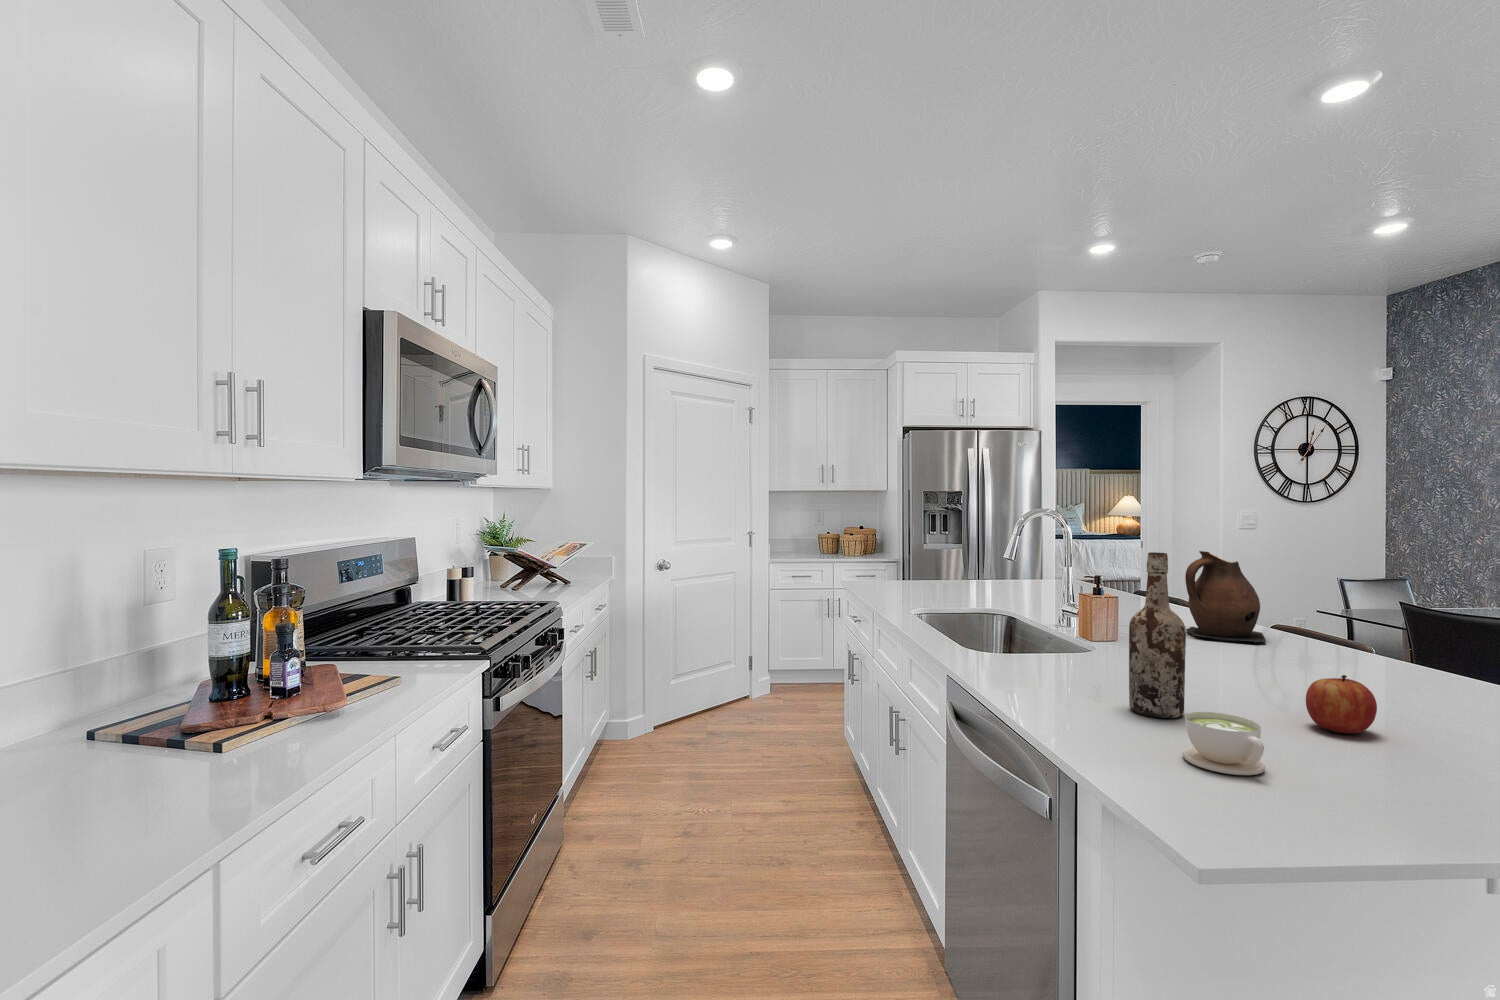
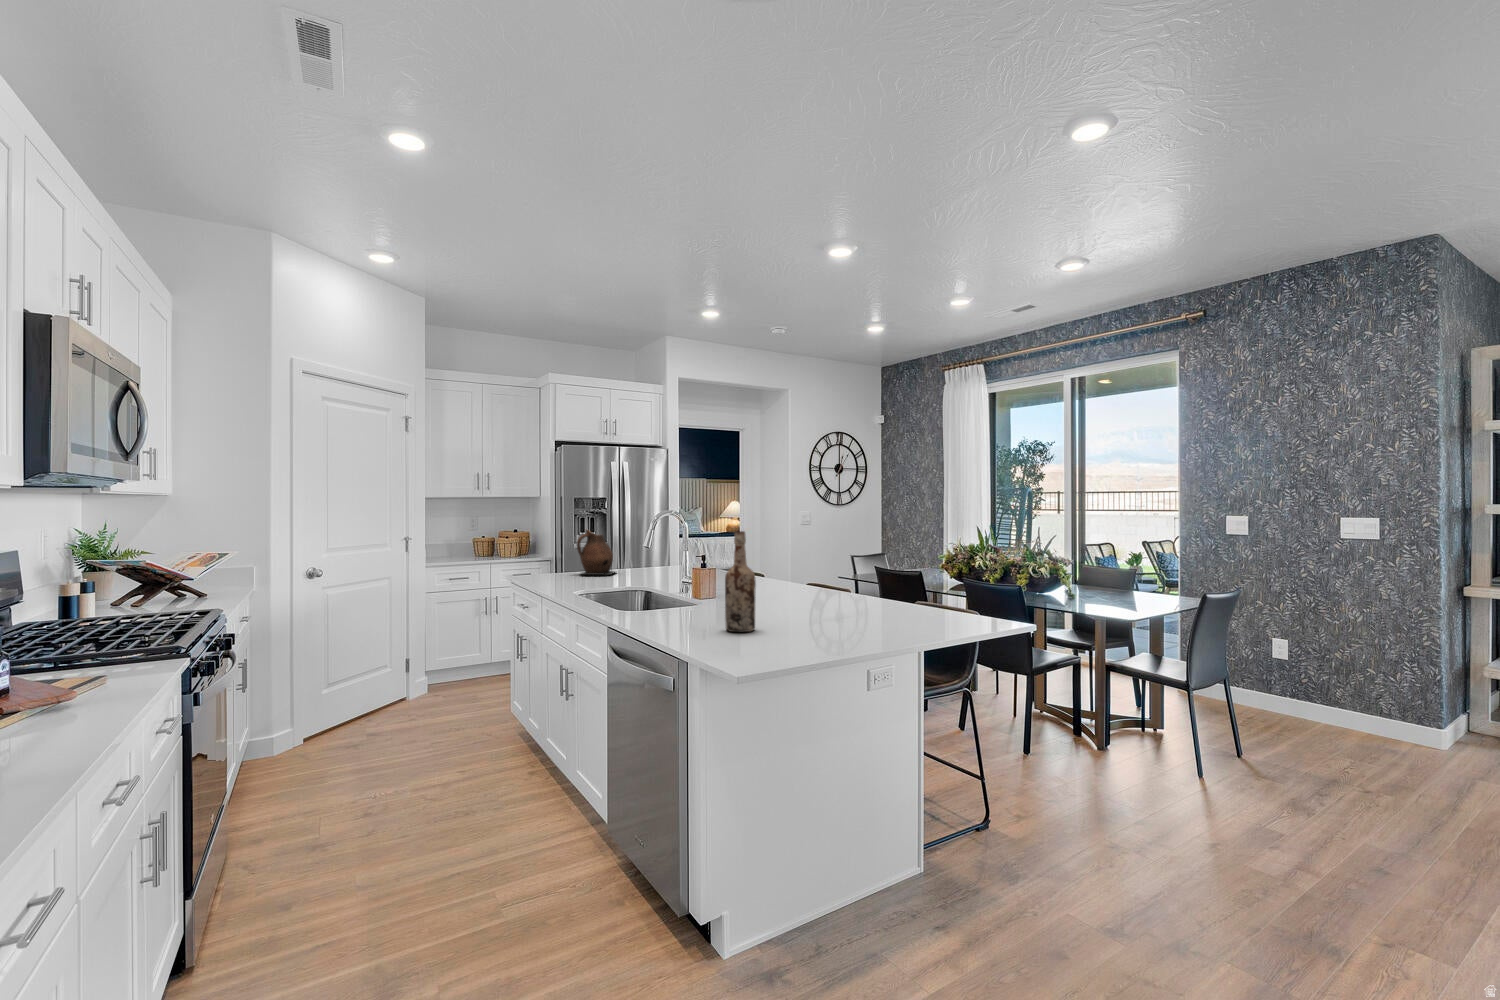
ceramic pitcher: present [1185,551,1266,644] -> present [577,530,615,575]
apple: present [1306,675,1377,734] -> none [815,596,847,628]
coffee cup: present [1182,712,1265,775] -> none [752,620,791,651]

